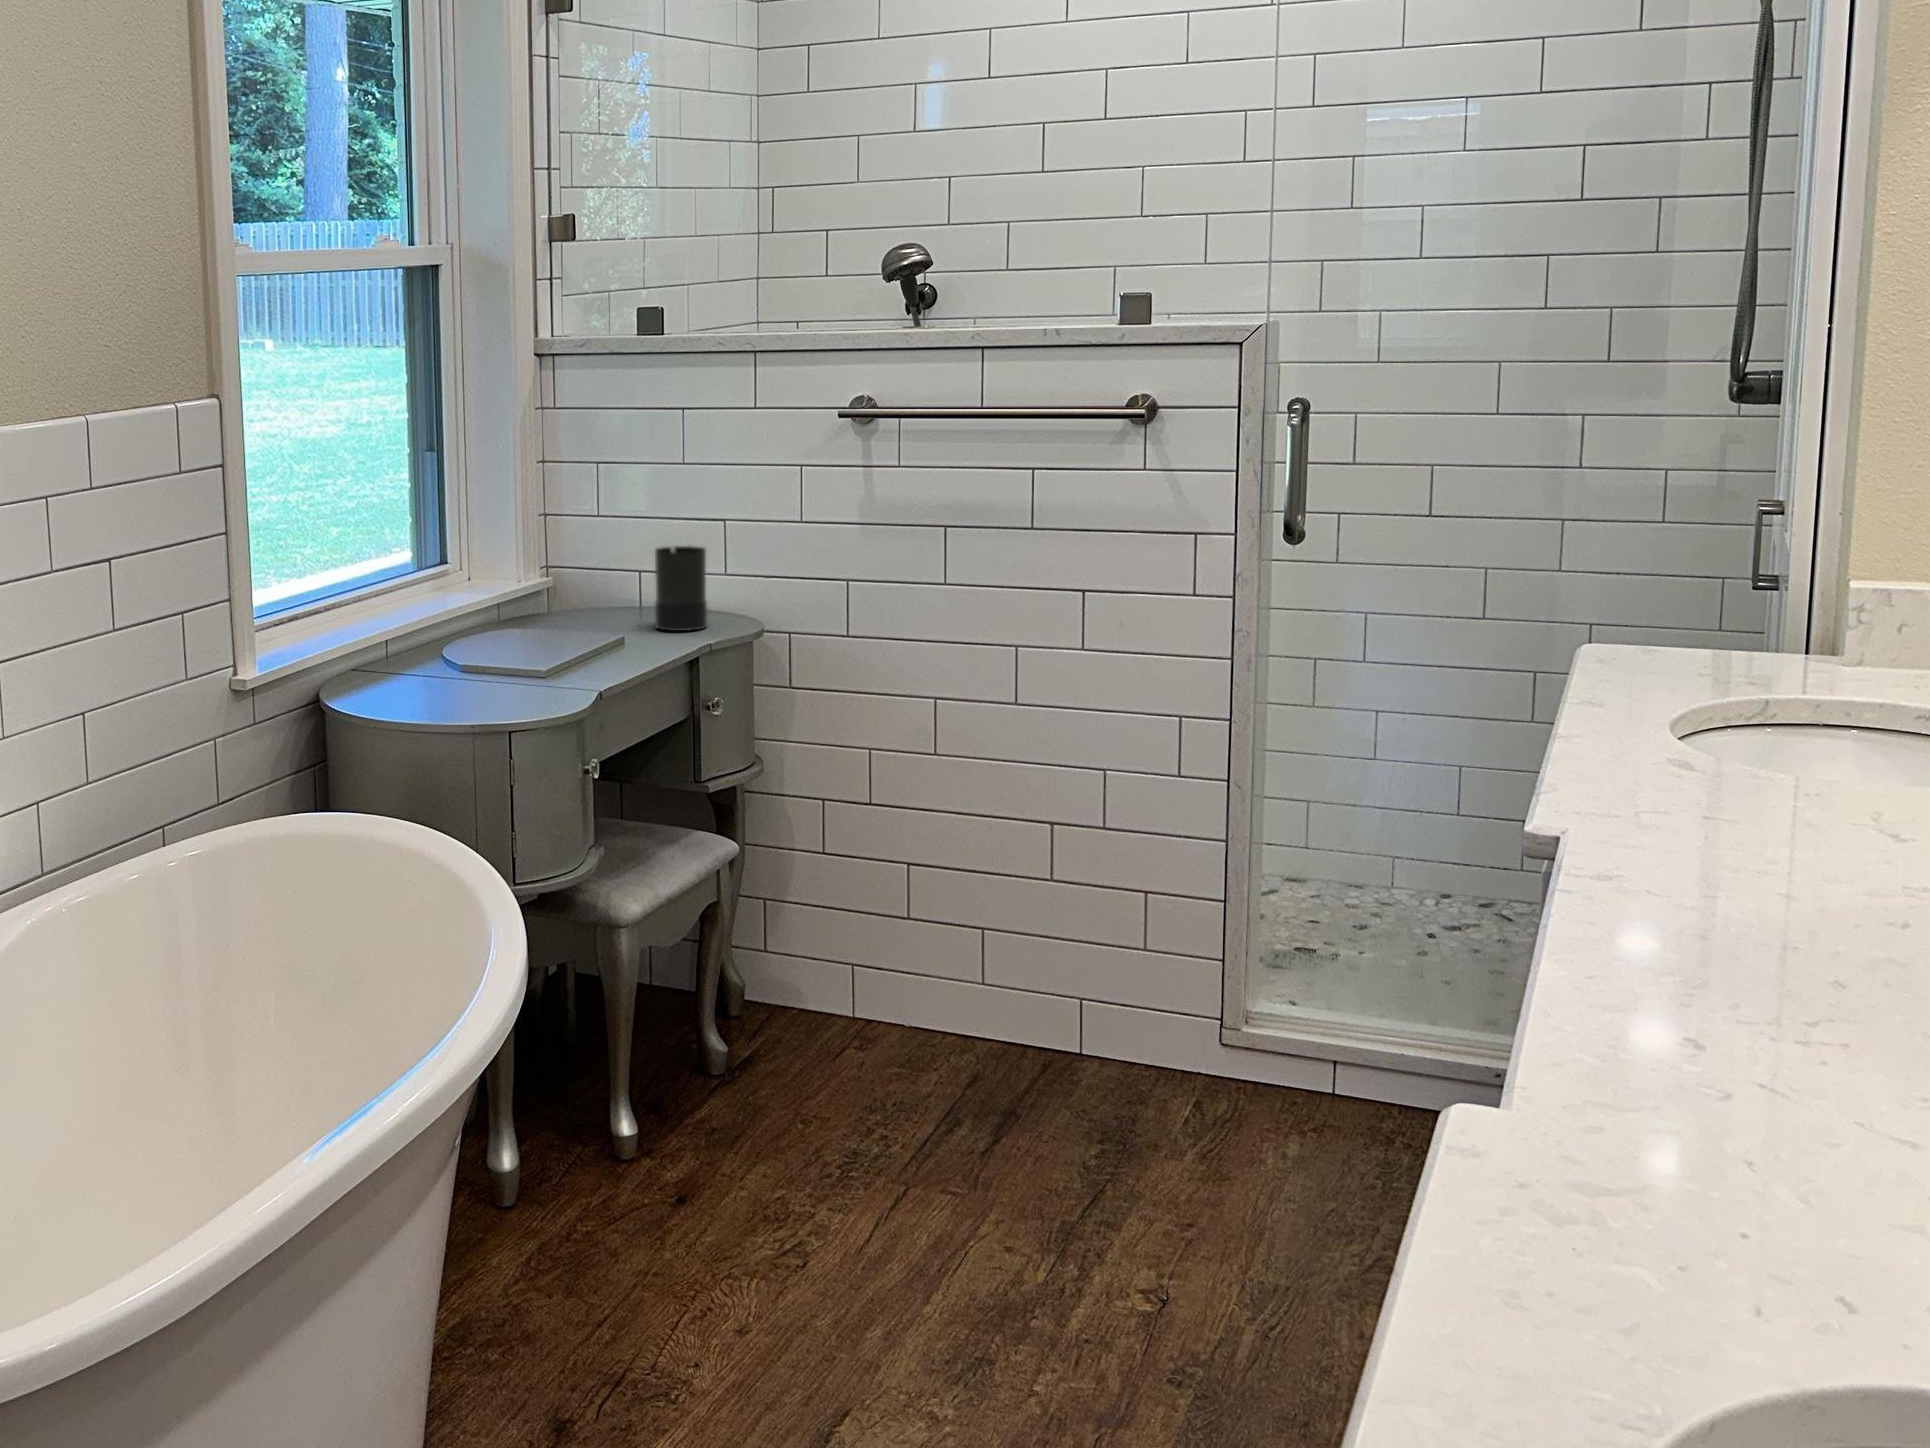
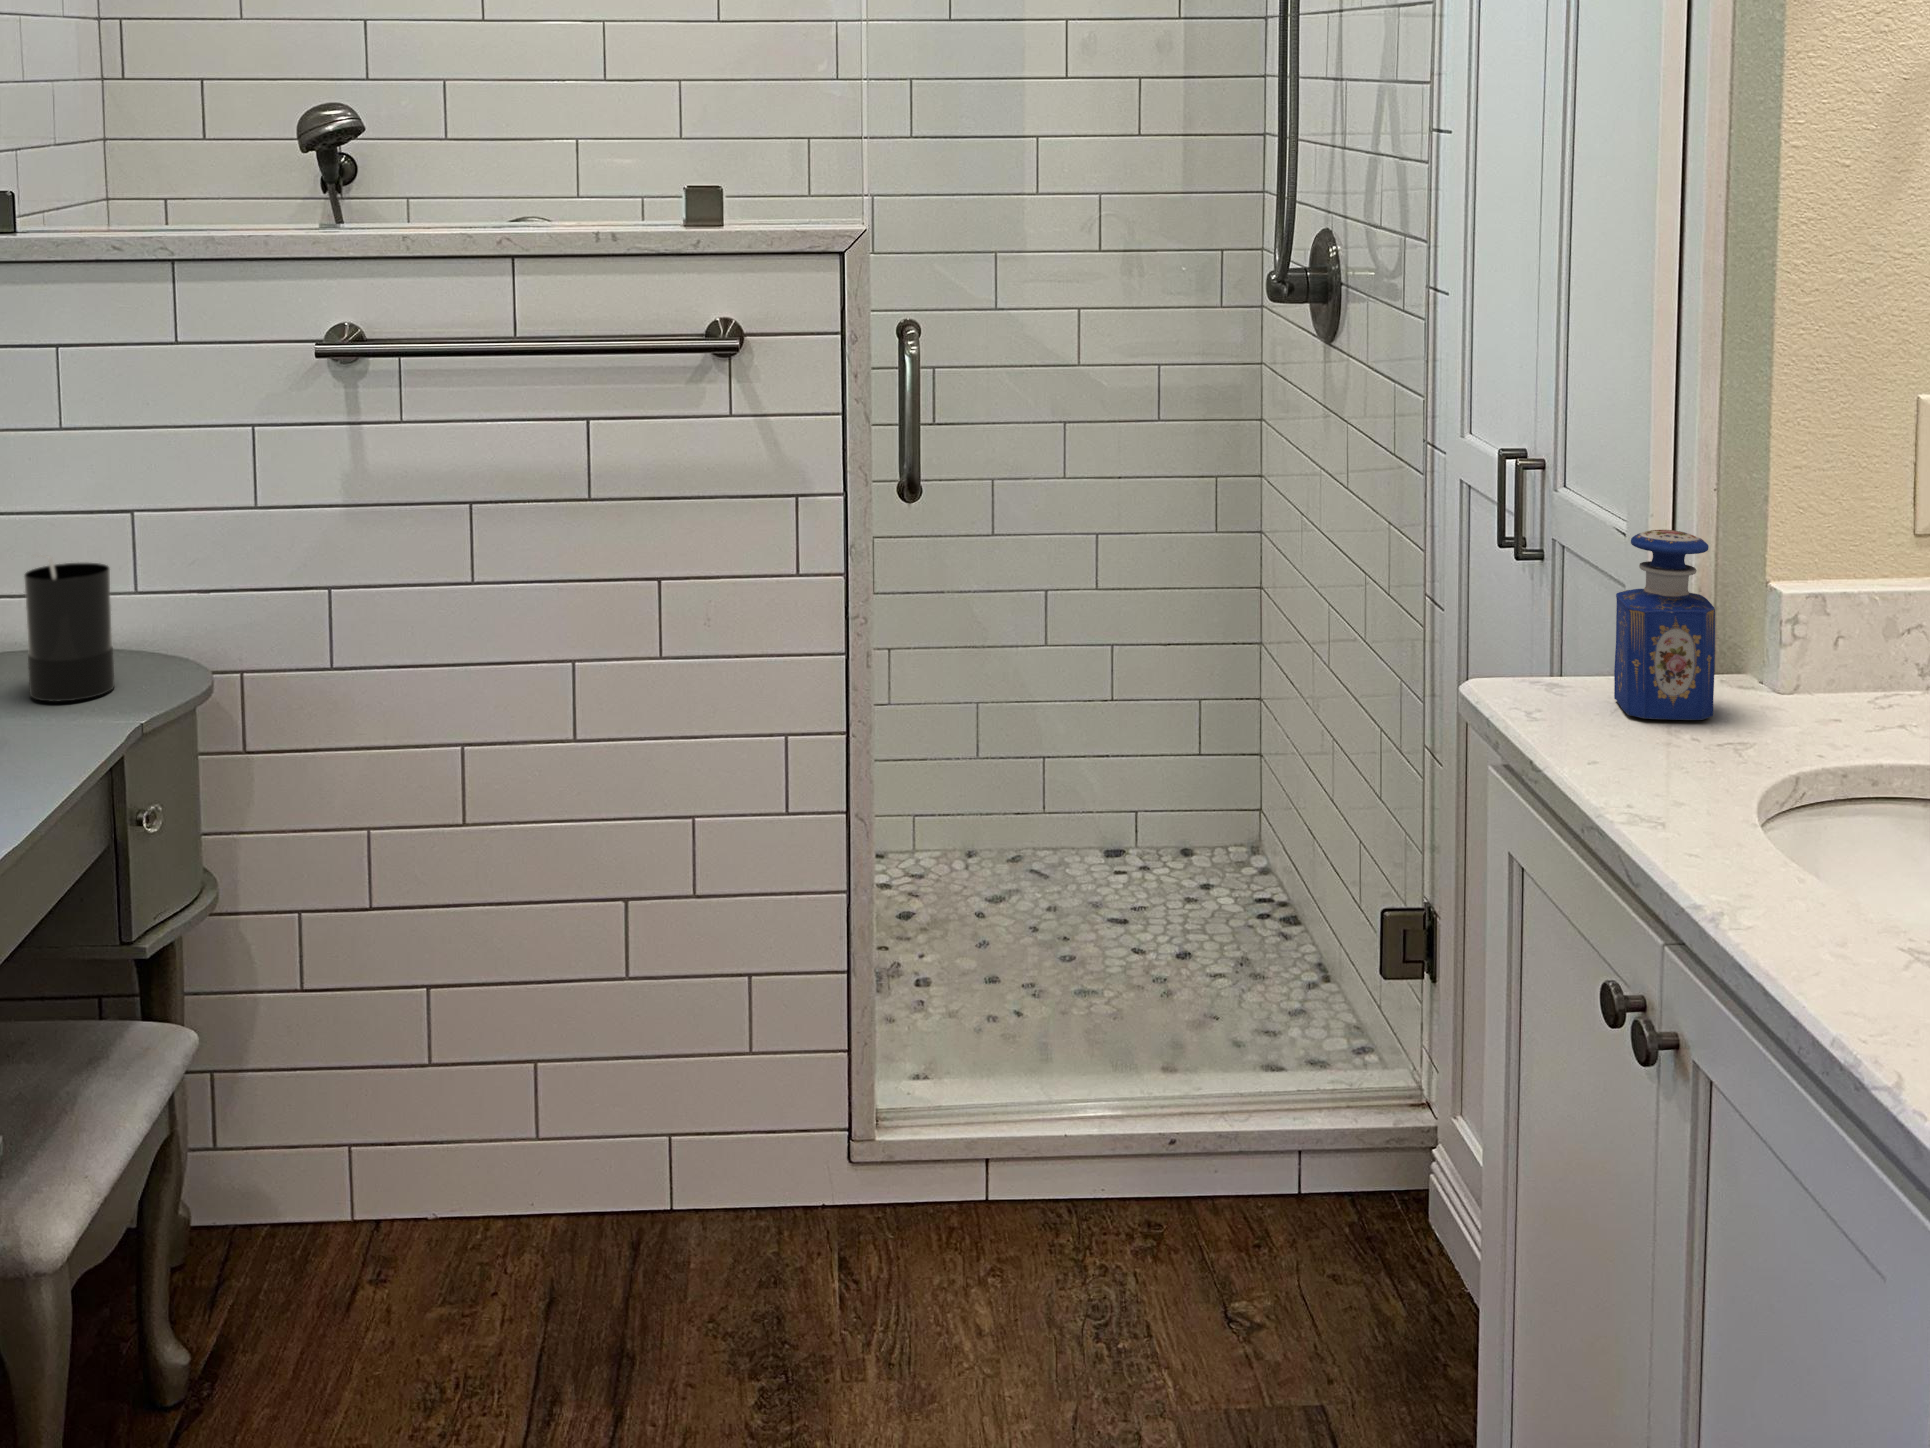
perfume bottle: none [1676,529,1761,669] -> present [1614,530,1715,720]

